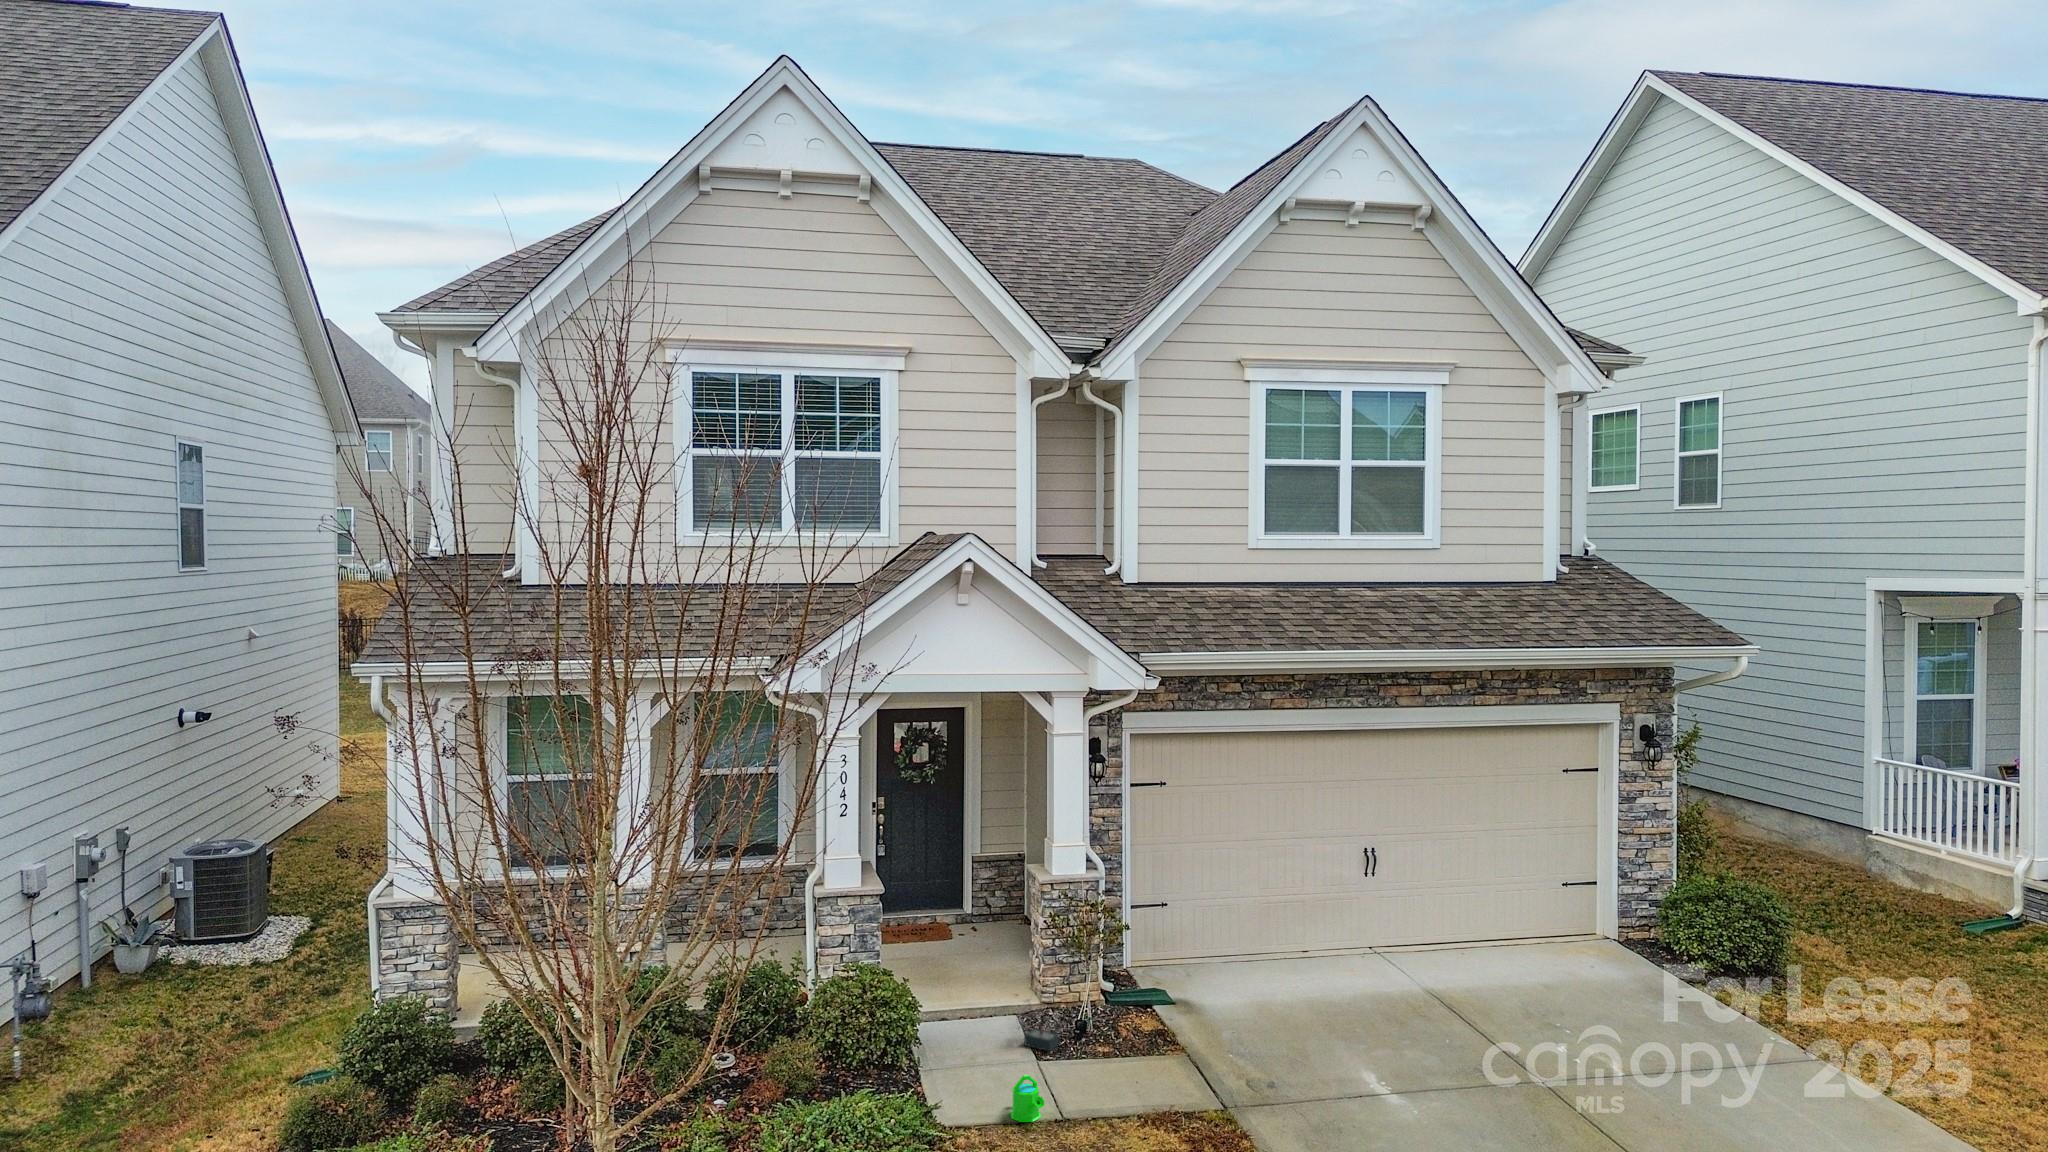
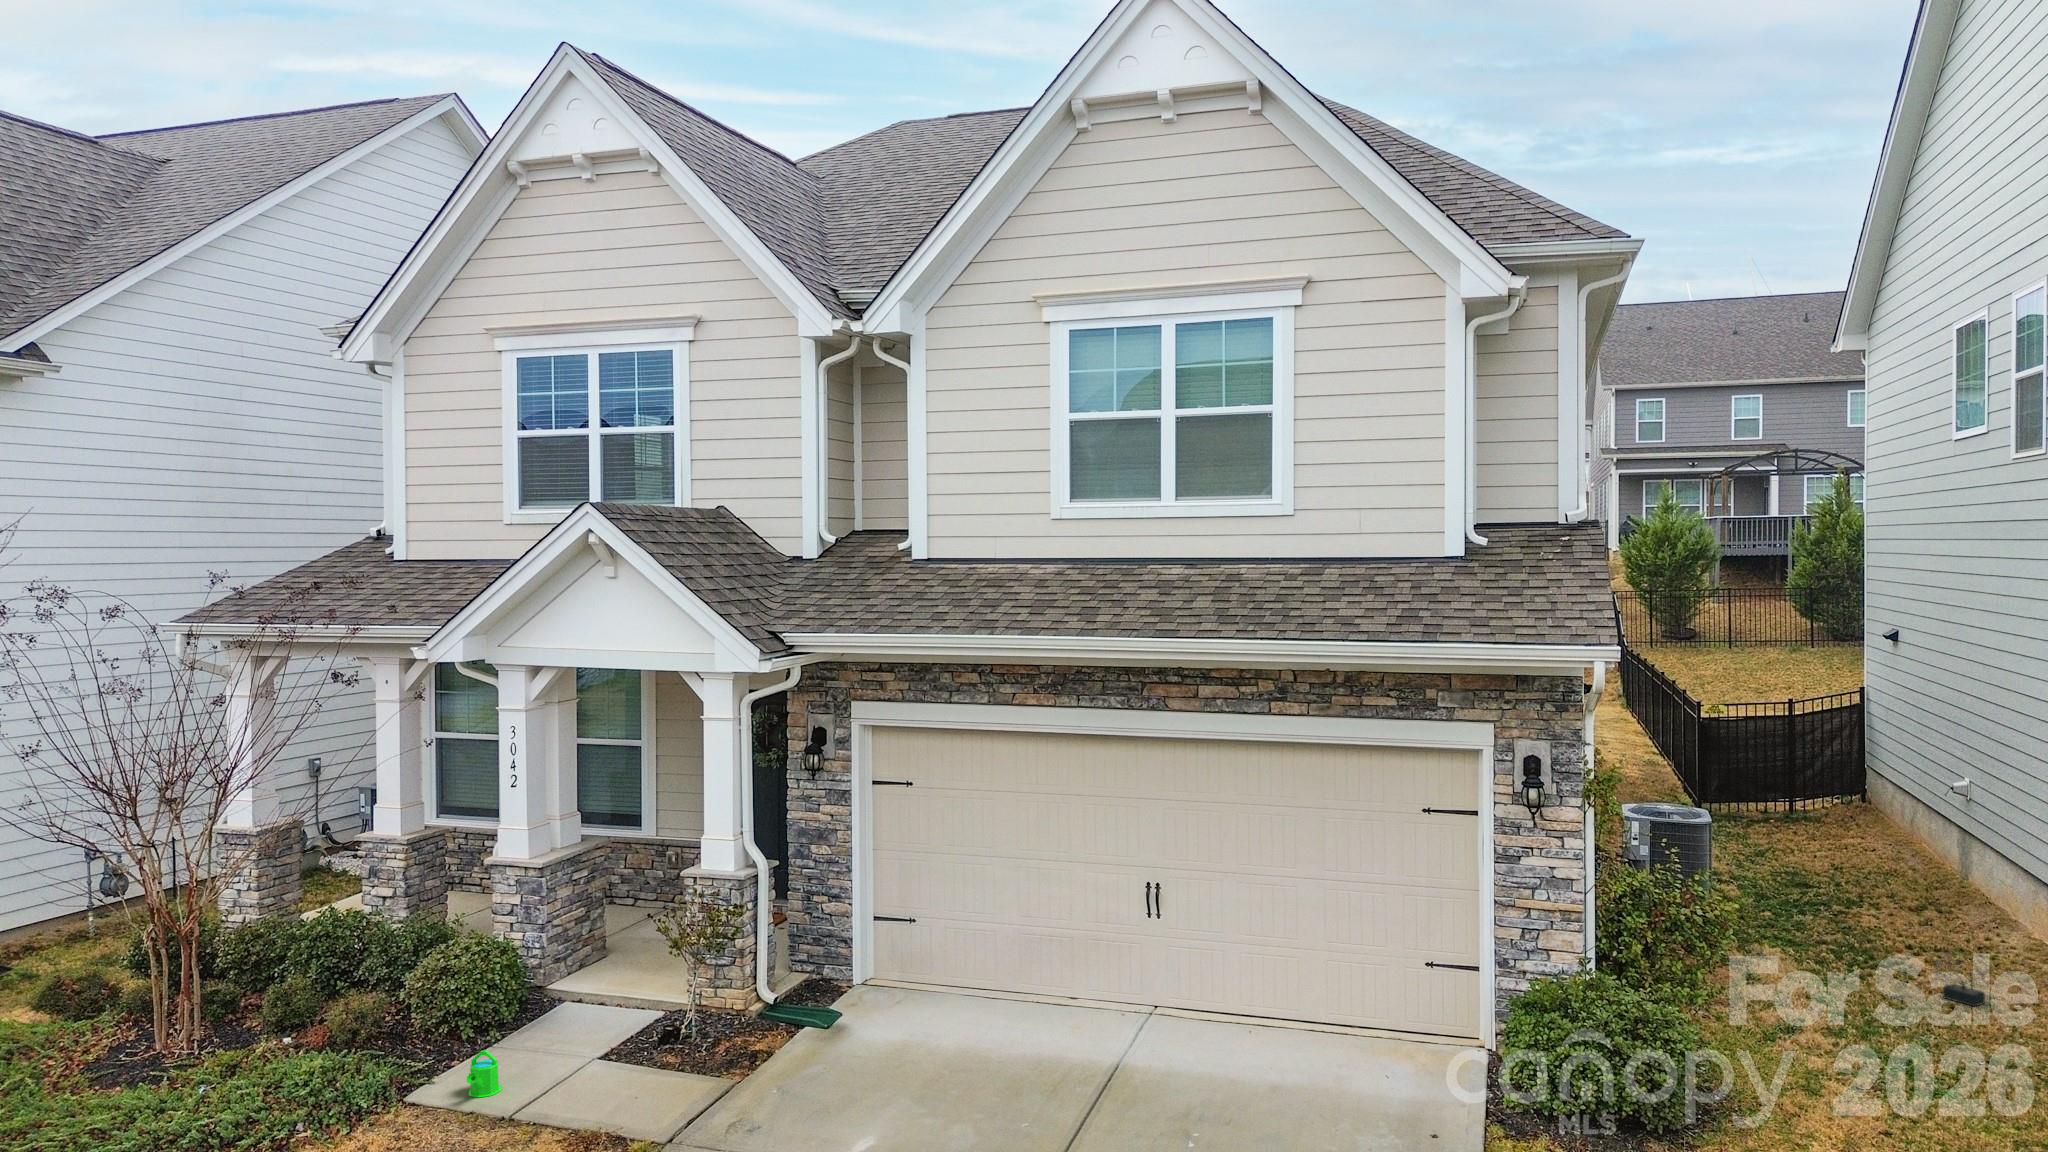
decorative plant: present [1018,1000,1059,1051] -> present [1934,954,1989,1006]

